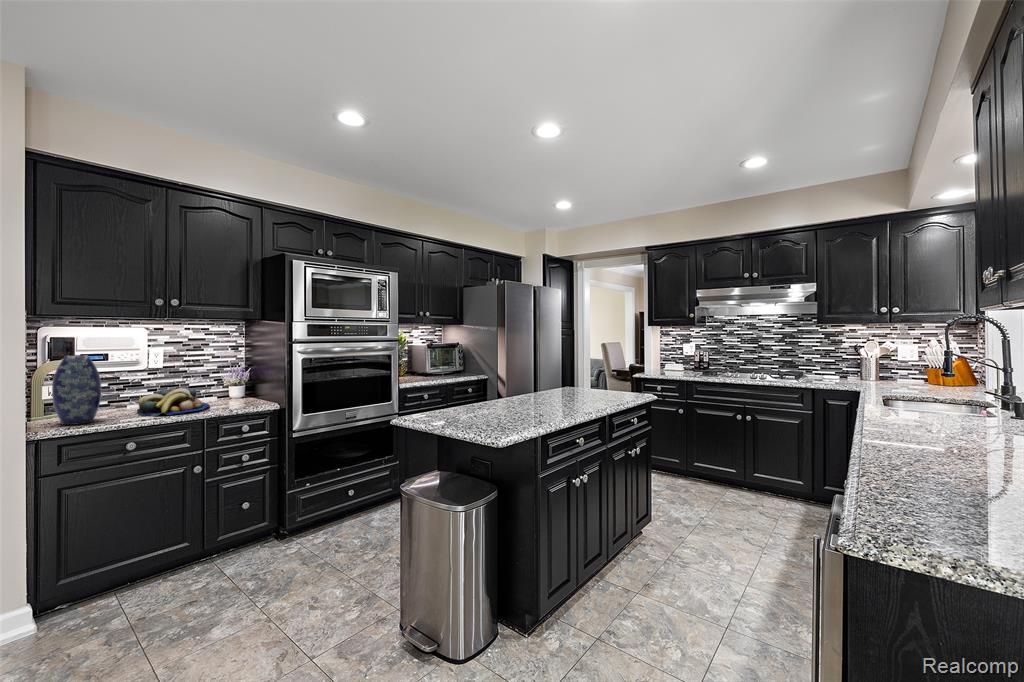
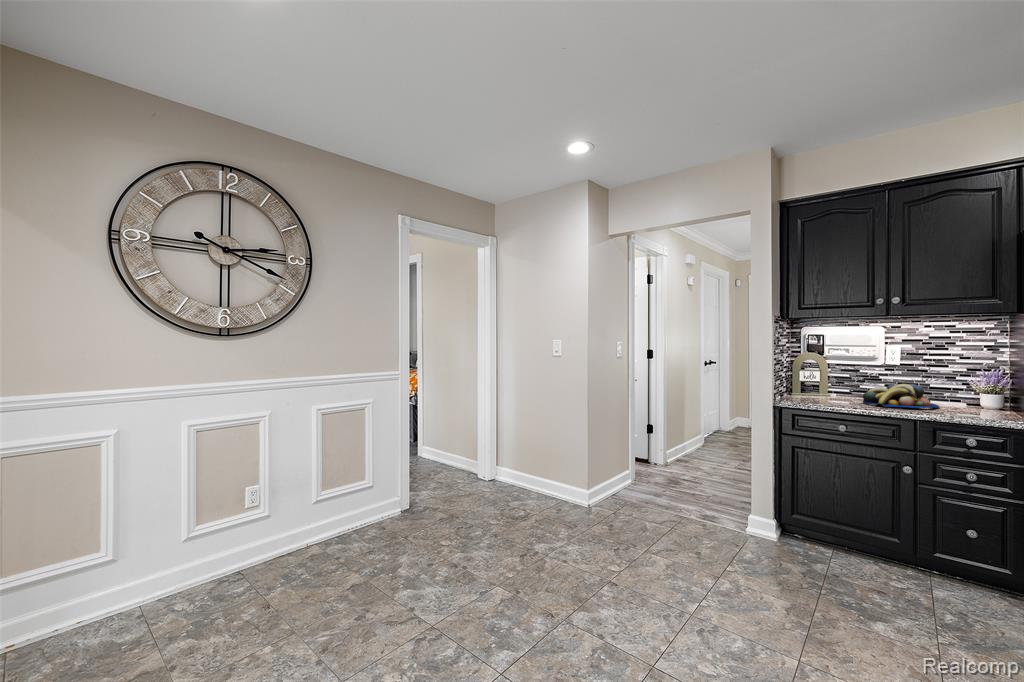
vase: present [52,355,101,425] -> none [797,346,830,401]

